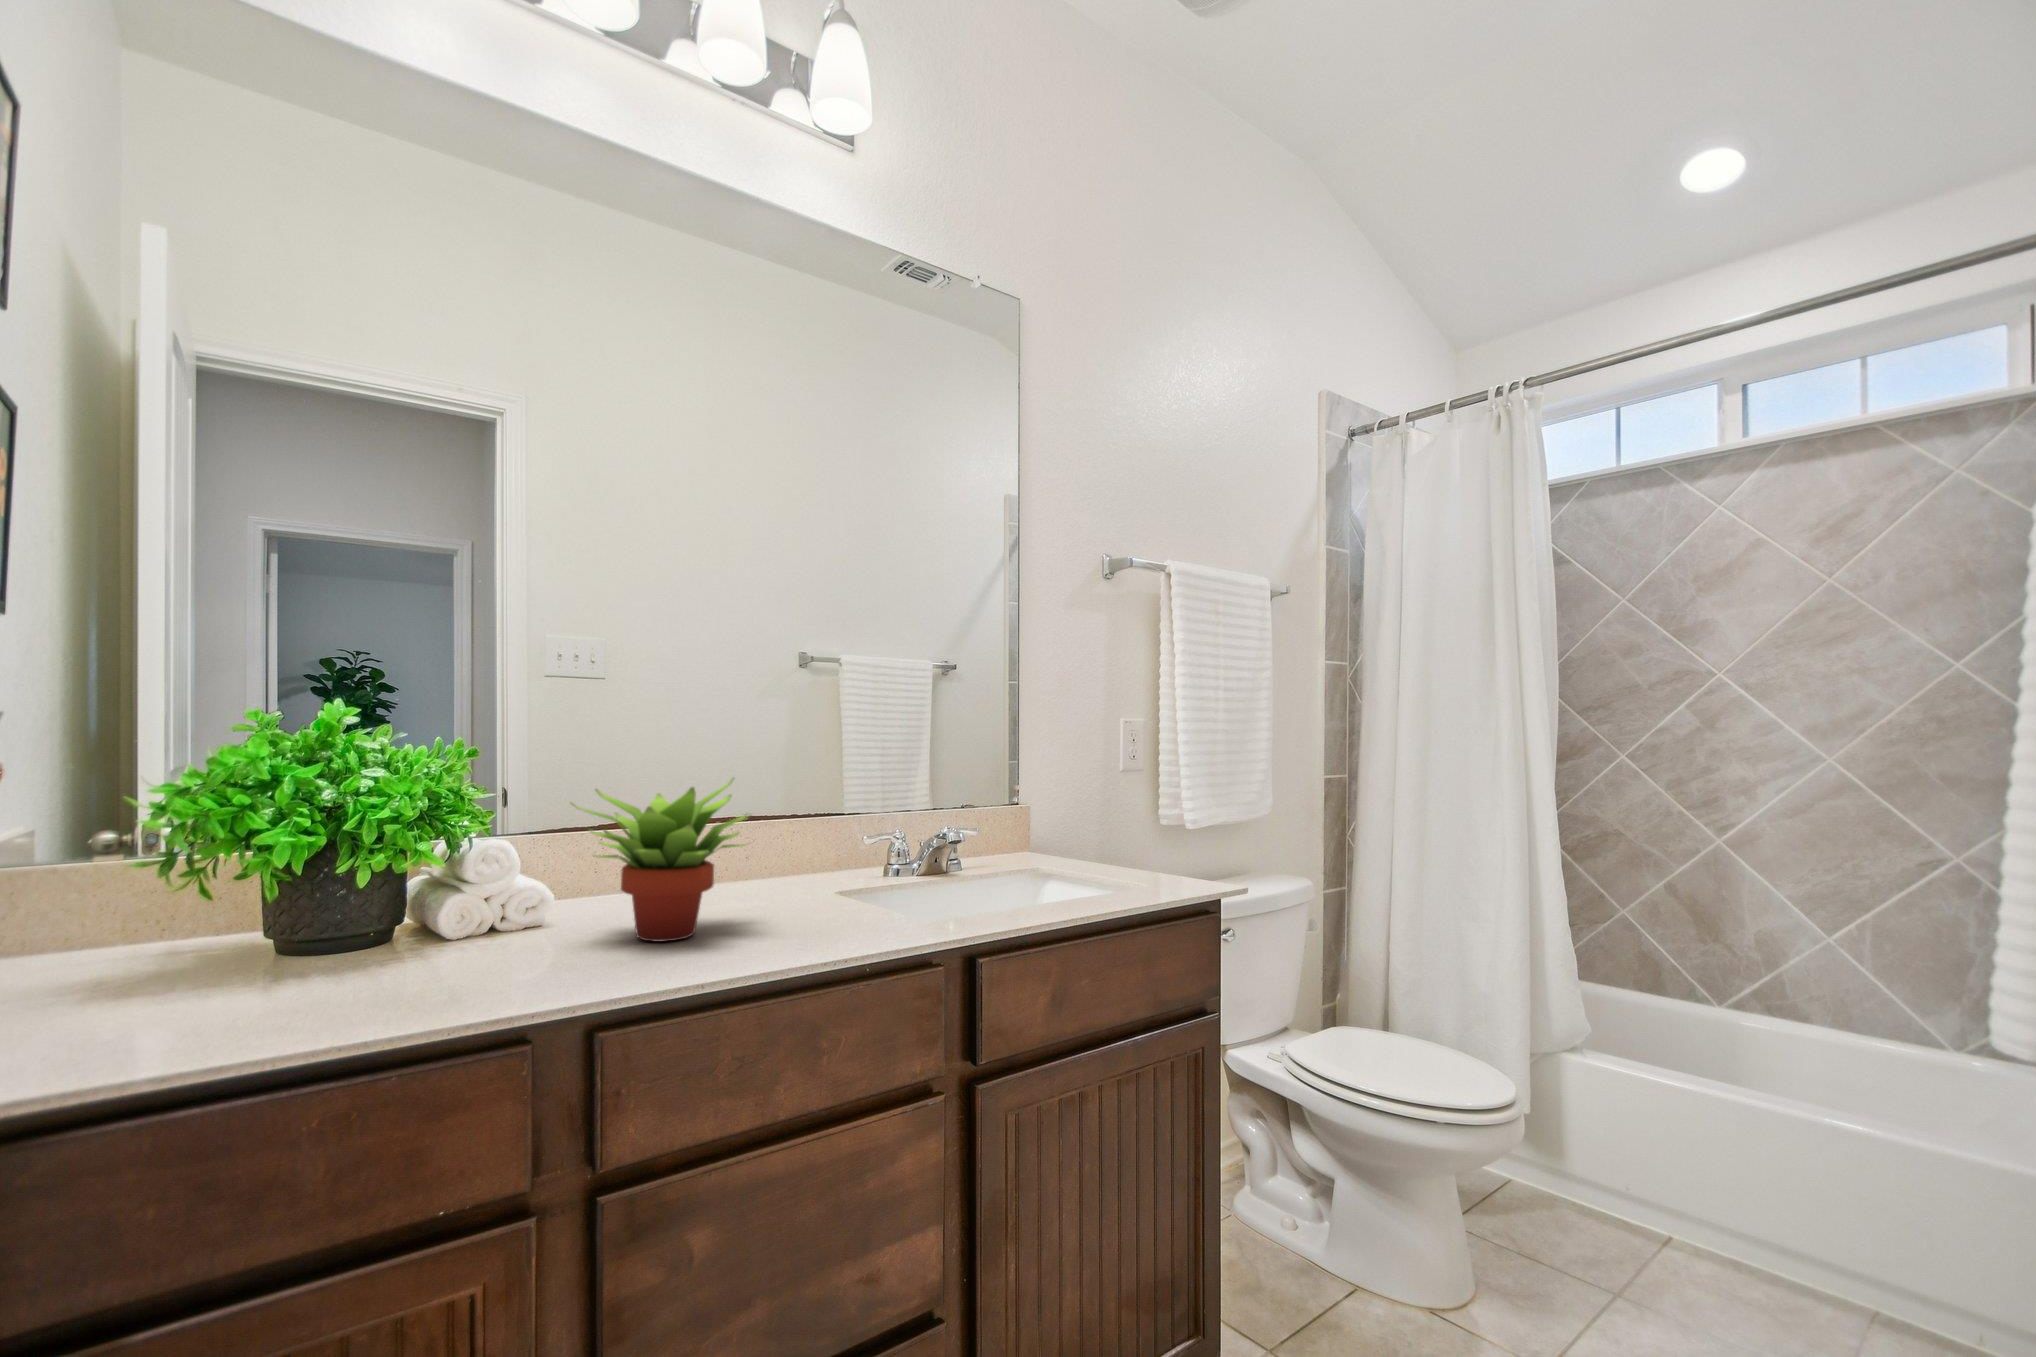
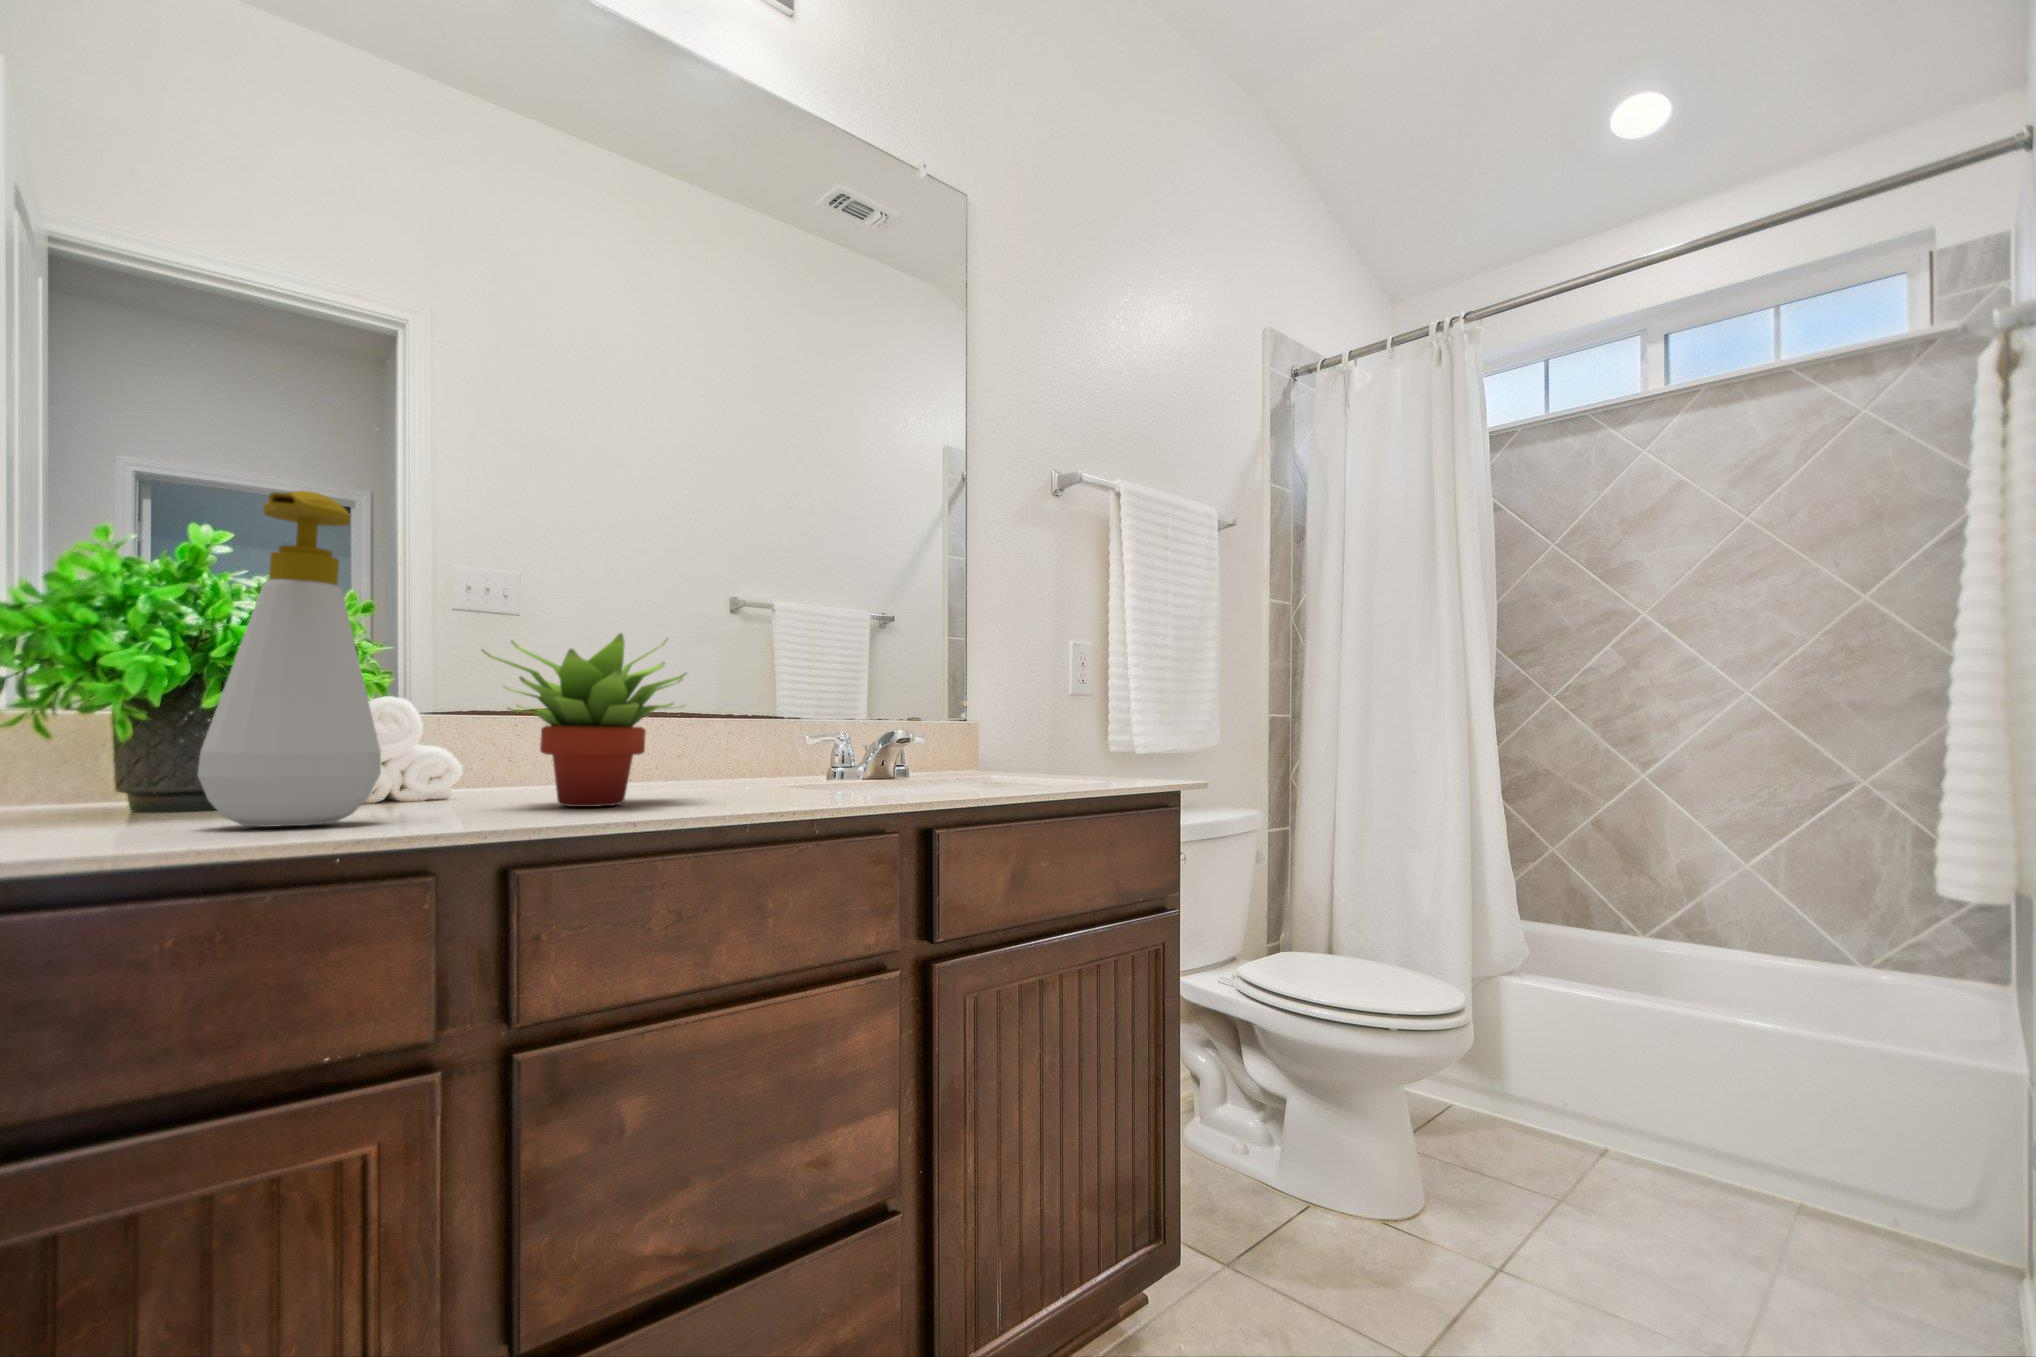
soap bottle: none [336,685,486,985] -> present [198,491,381,827]

